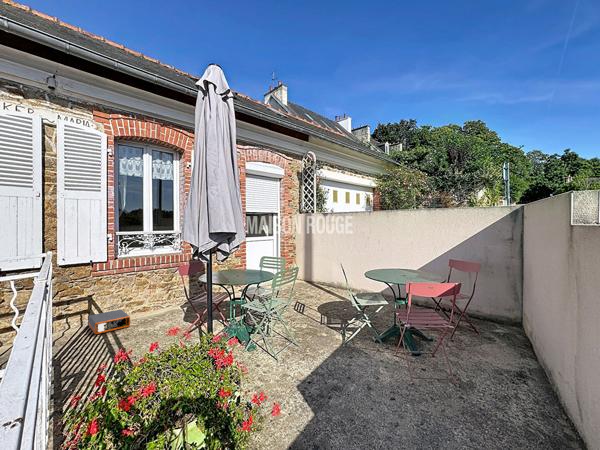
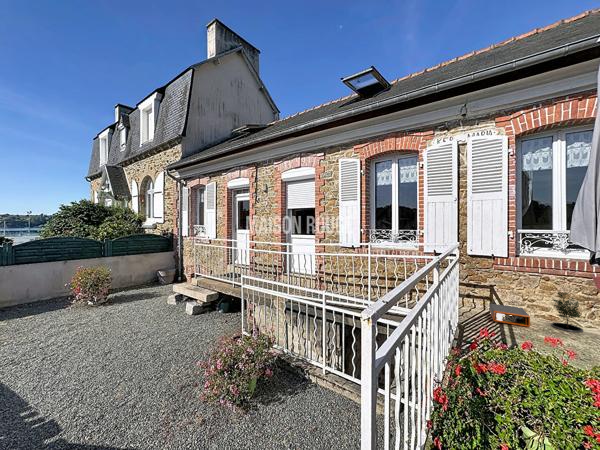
potted tree: none [144,282,167,318] -> present [551,292,583,332]

